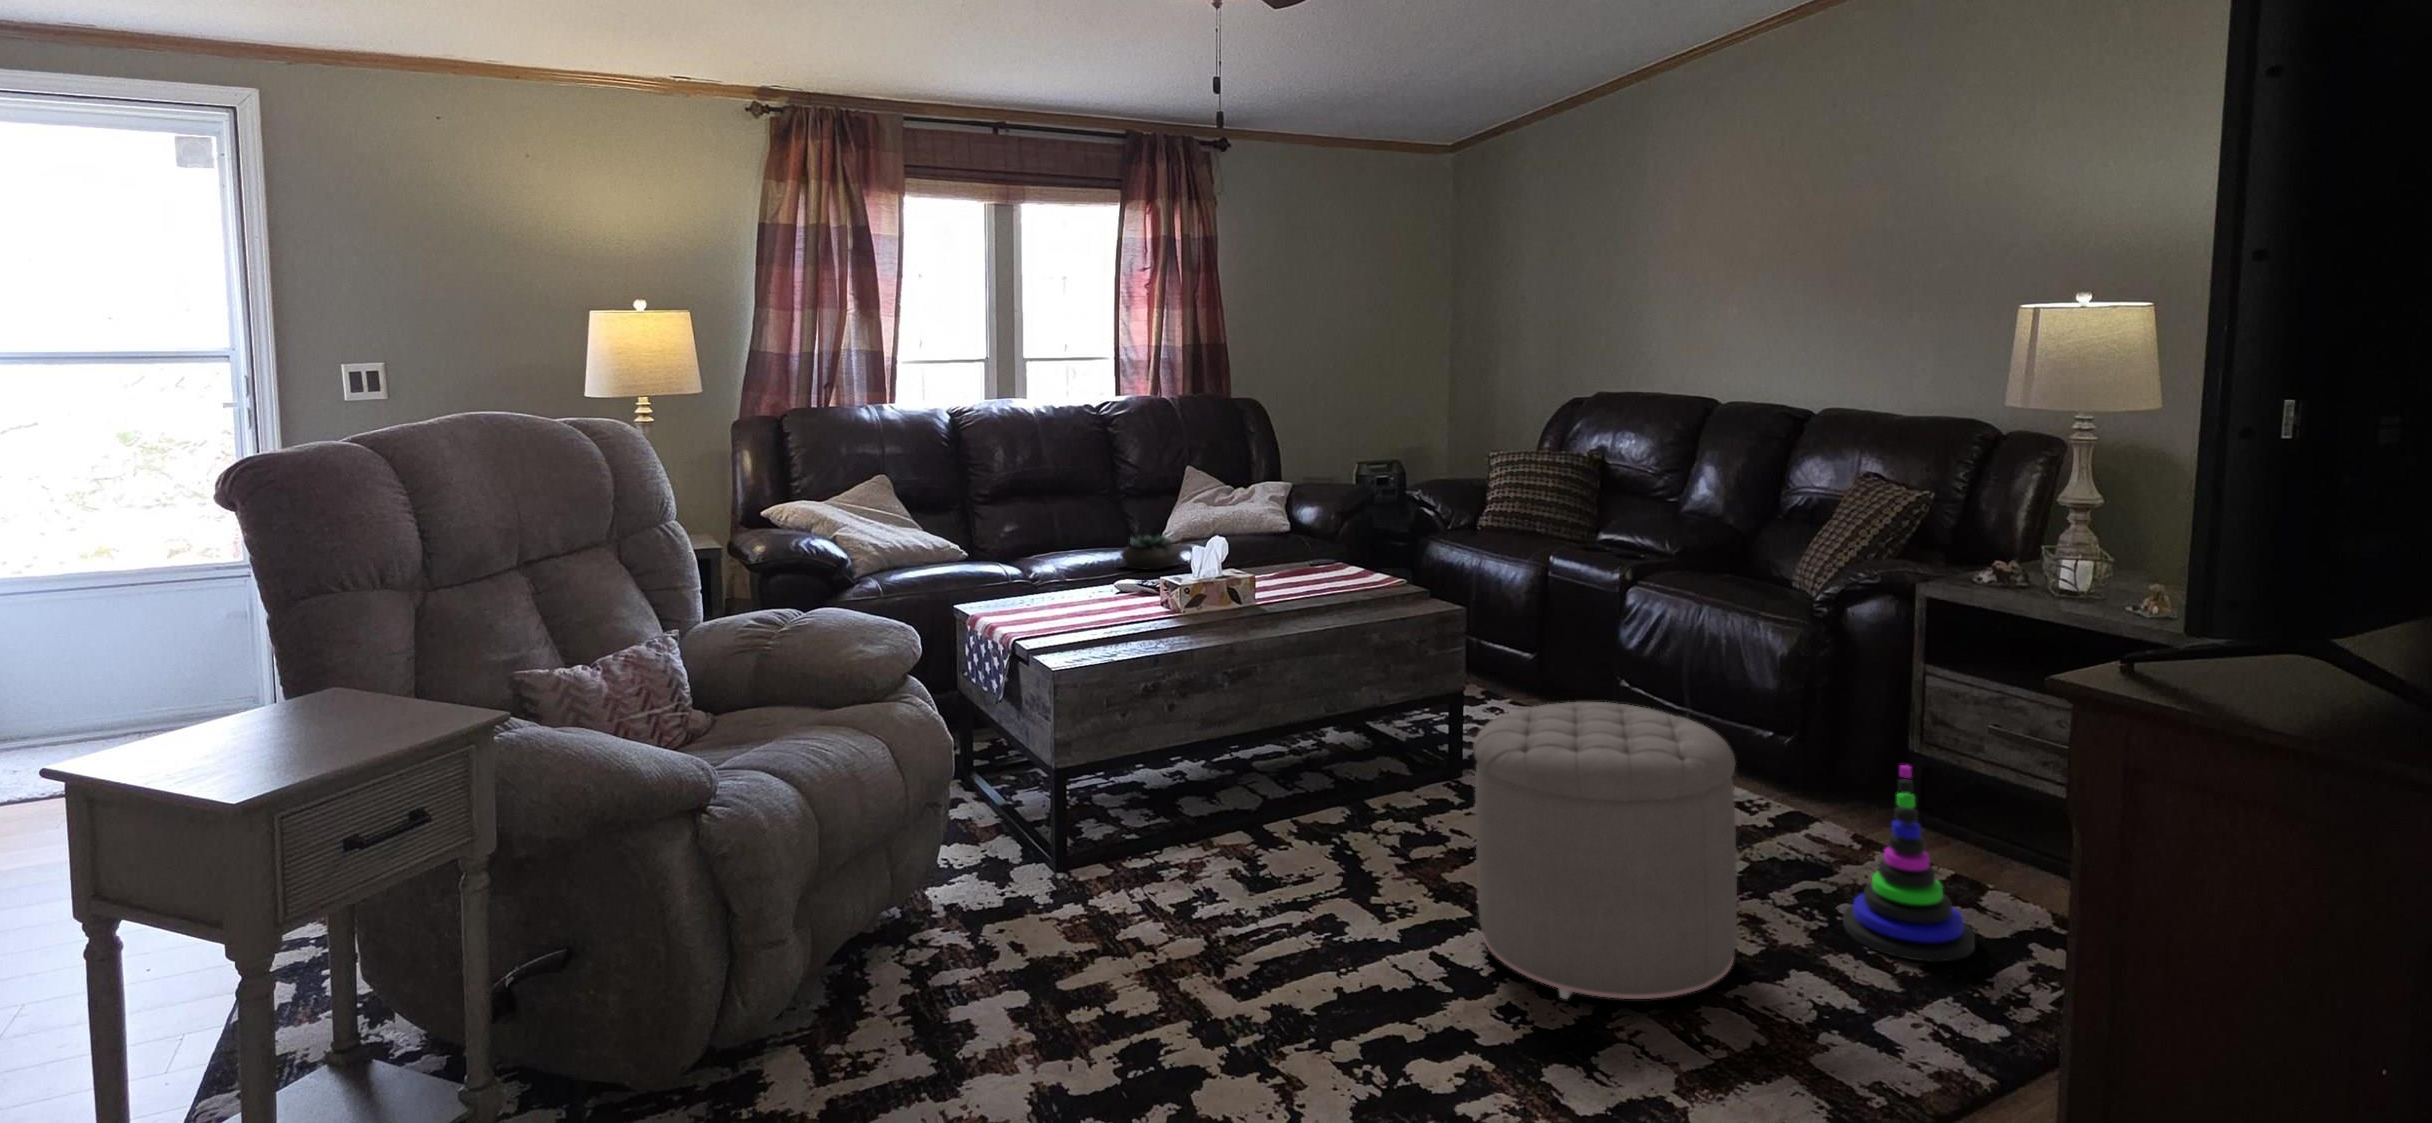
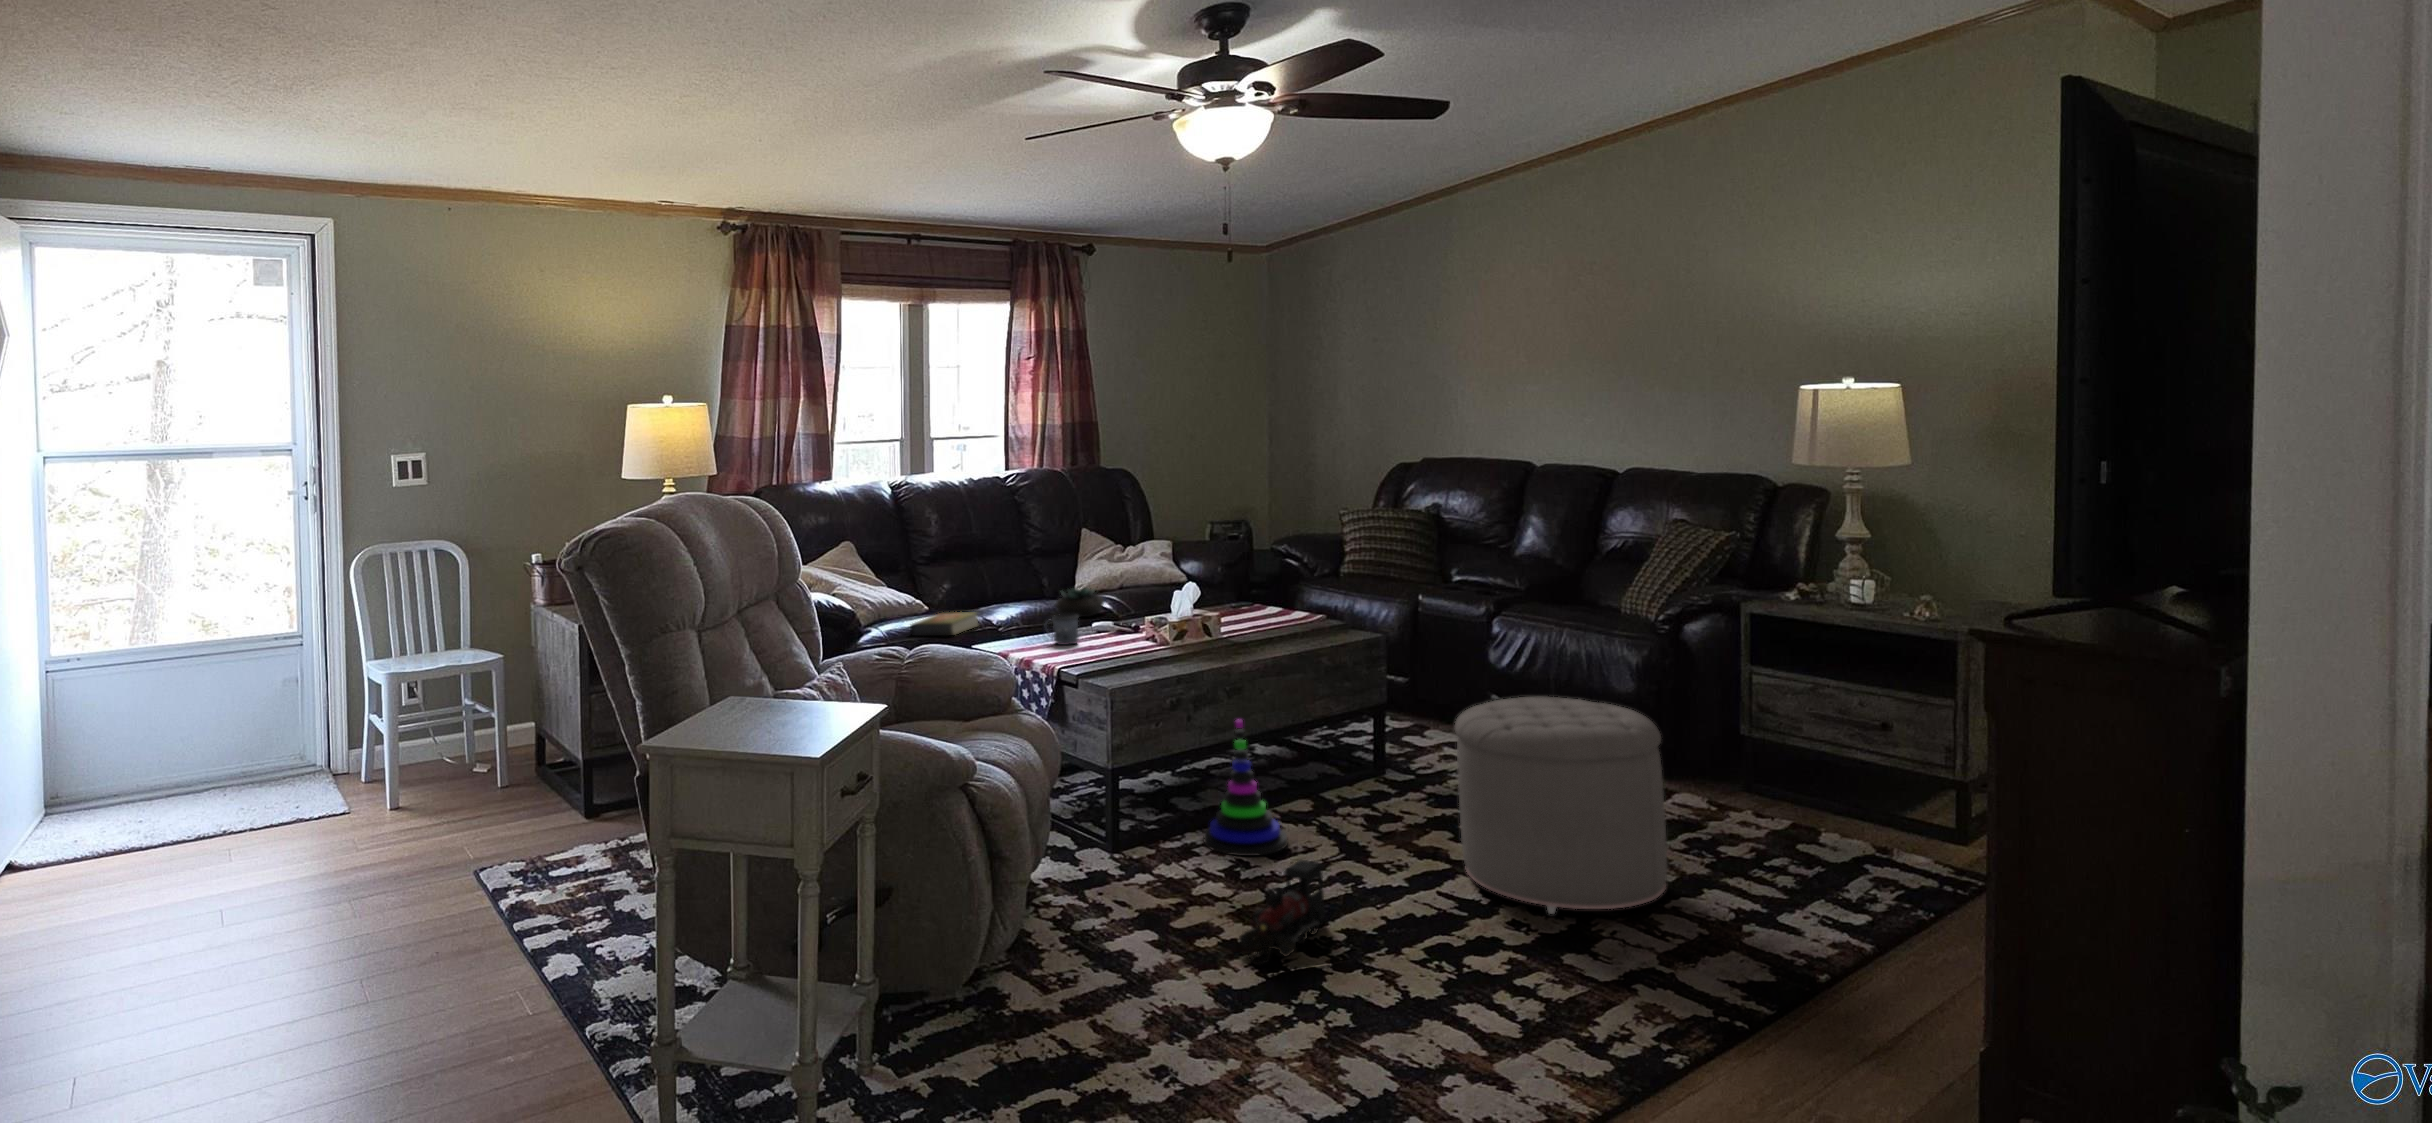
book: none [920,560,1012,589] -> present [910,612,978,636]
mug: none [1053,570,1092,607] -> present [1052,614,1079,645]
stacking toy: present [1843,765,1975,962] -> present [1204,720,1288,856]
toy train: none [1115,910,1258,1059] -> present [1239,860,1325,965]

